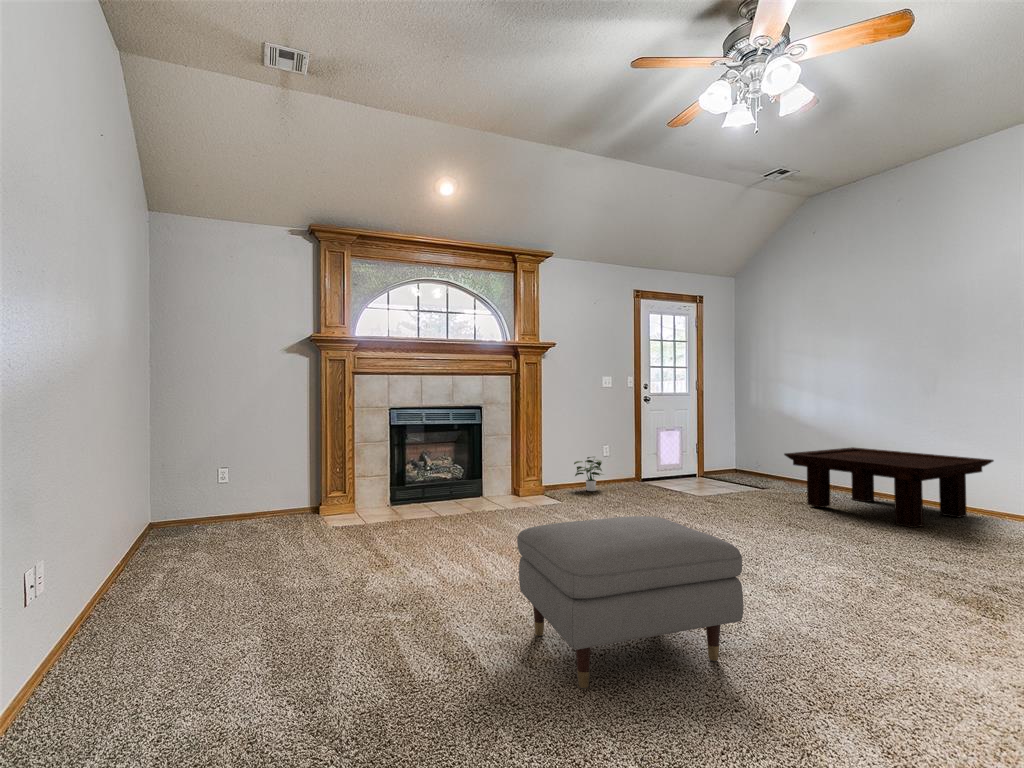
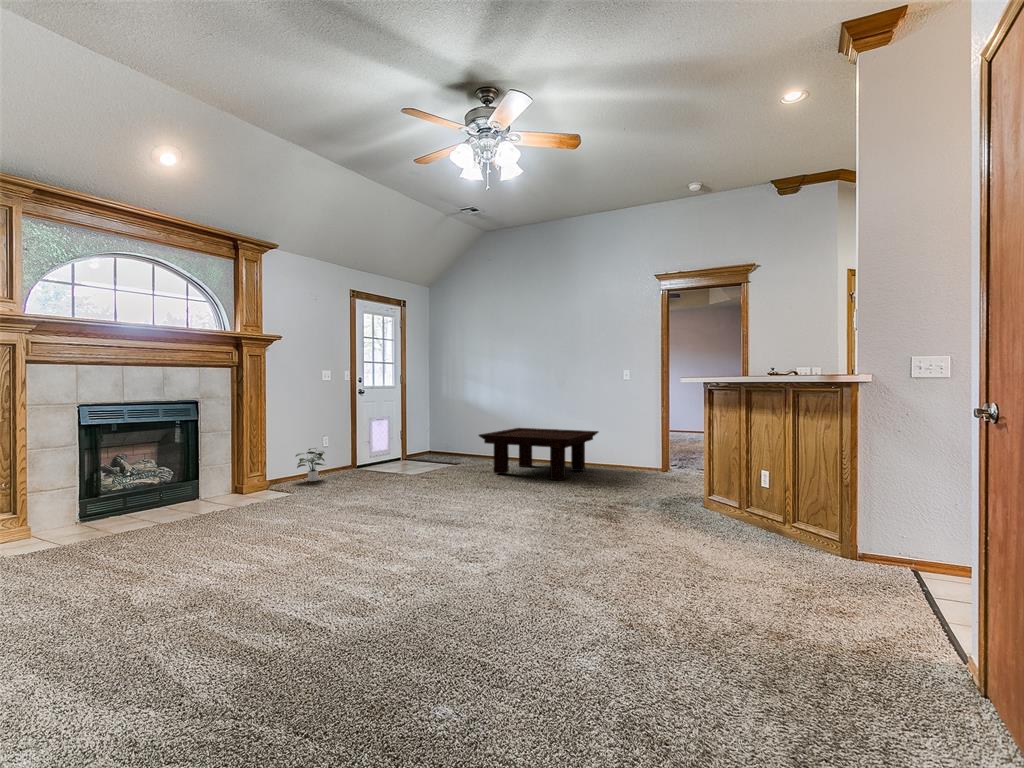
ottoman: present [517,516,744,689] -> none [337,486,508,614]

